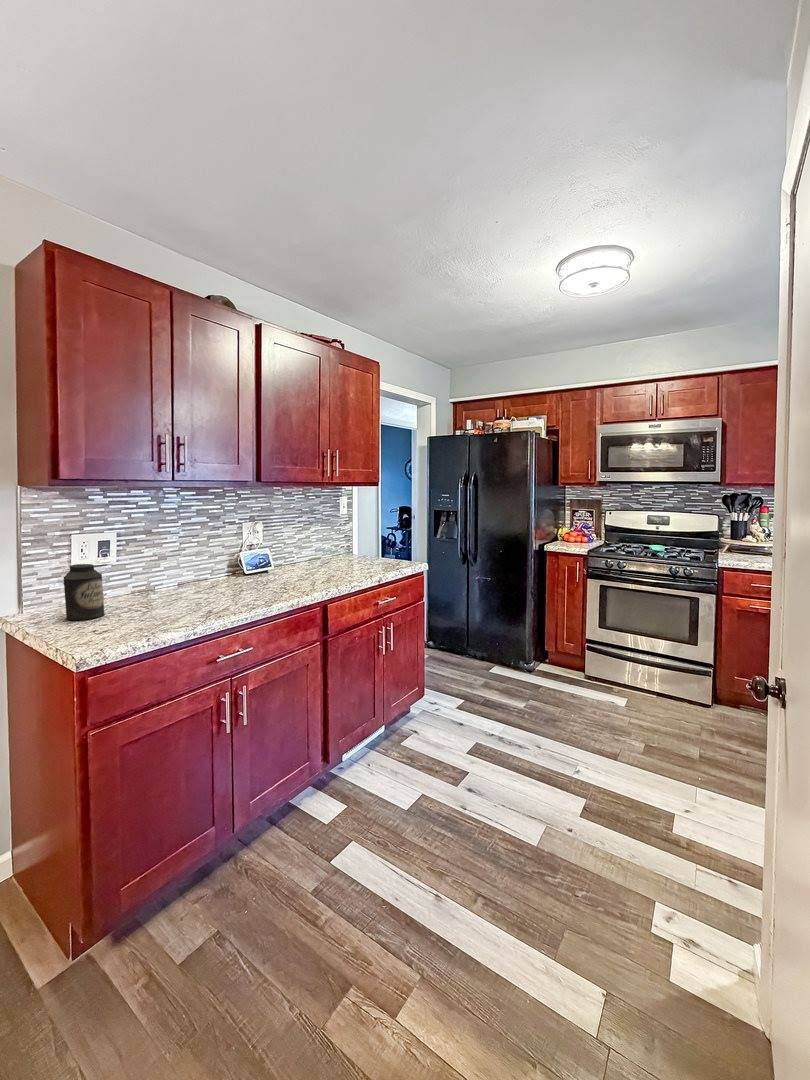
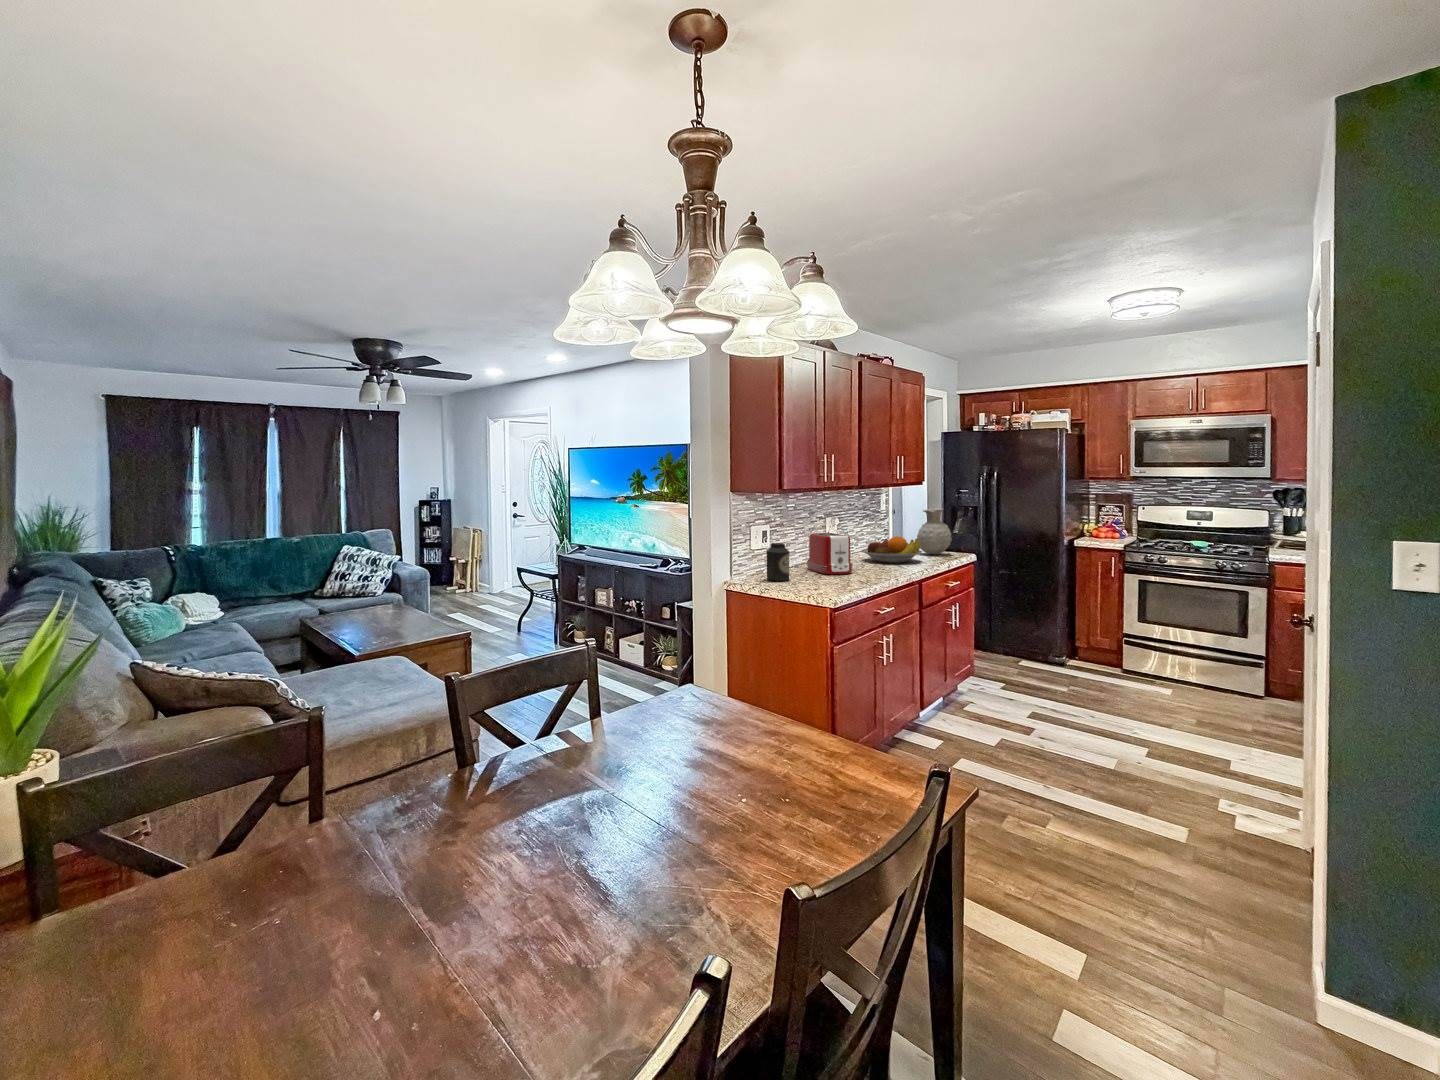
vase: none [361,513,399,565] -> present [917,508,952,555]
toaster: none [177,545,224,603] -> present [807,533,853,574]
fruit bowl: none [279,547,349,578] -> present [862,536,922,563]

